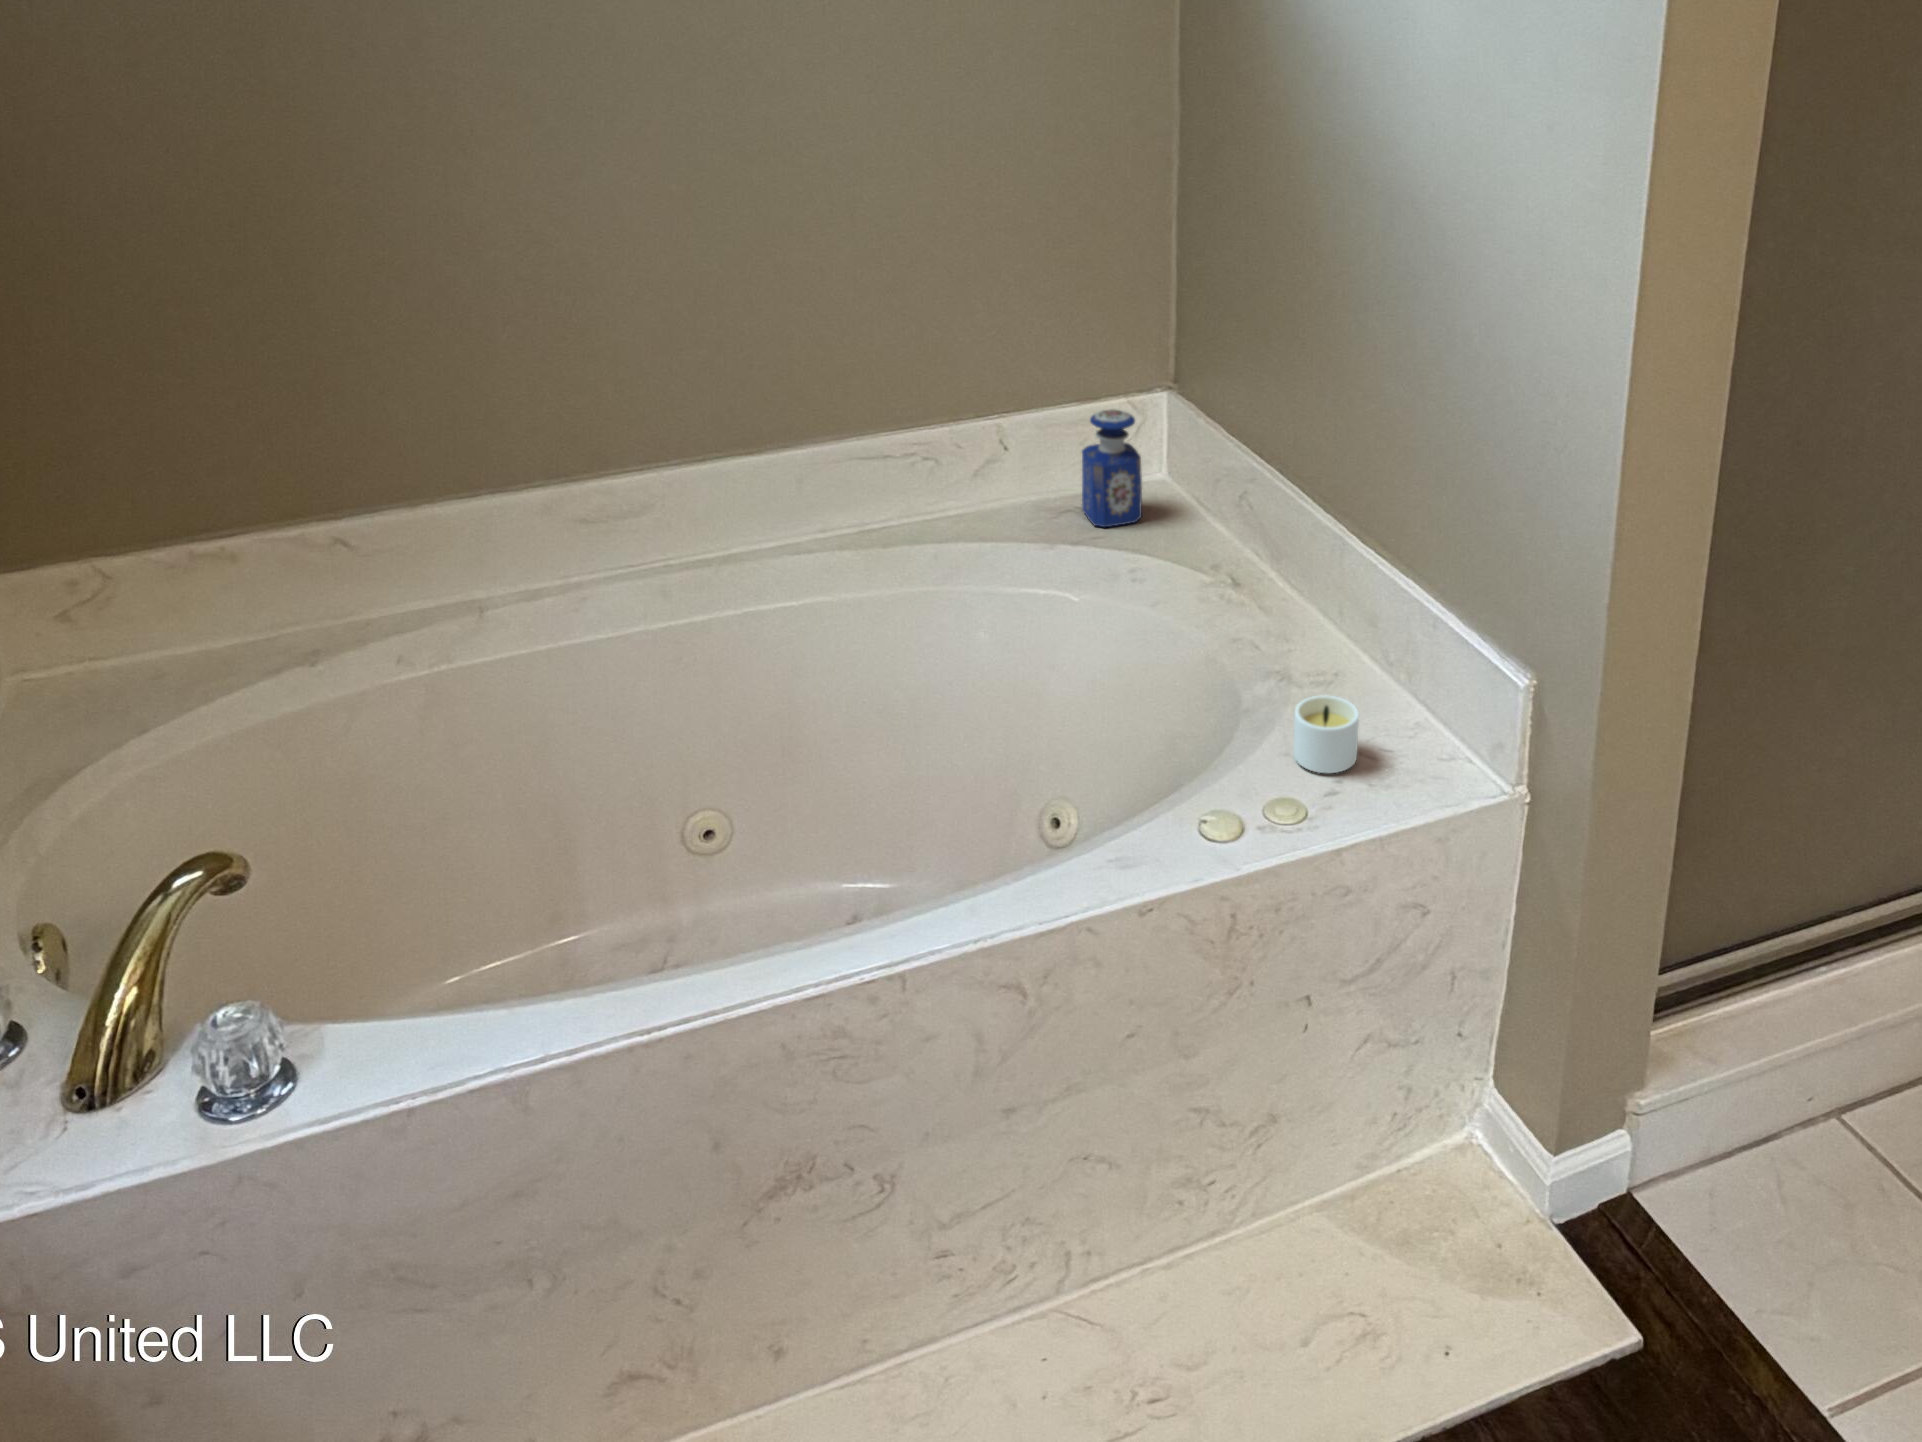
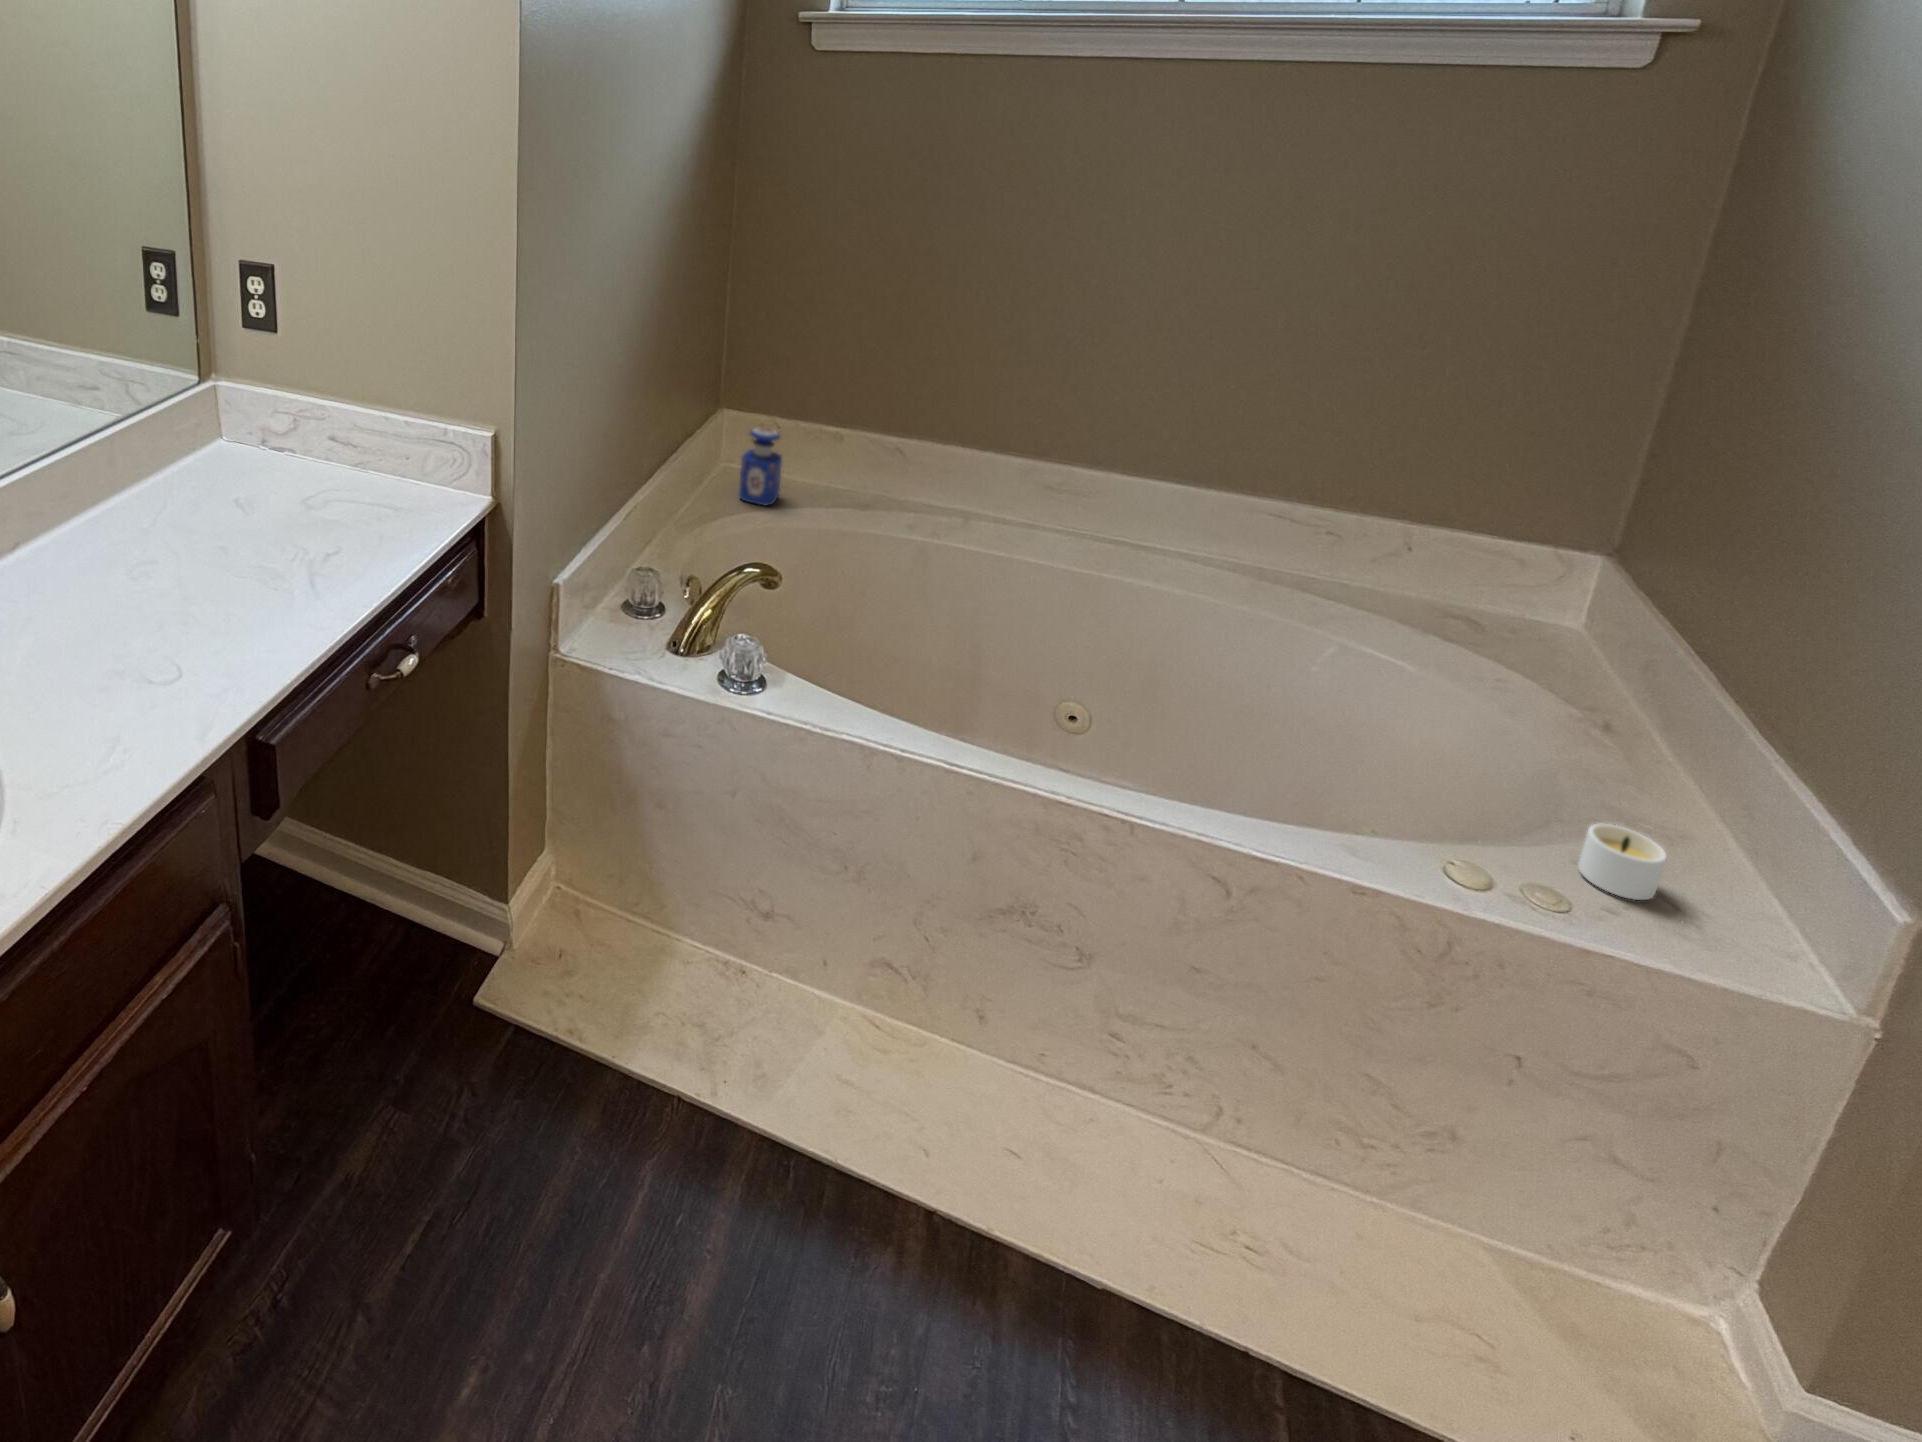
perfume bottle: present [1082,409,1142,527] -> present [739,427,782,505]

